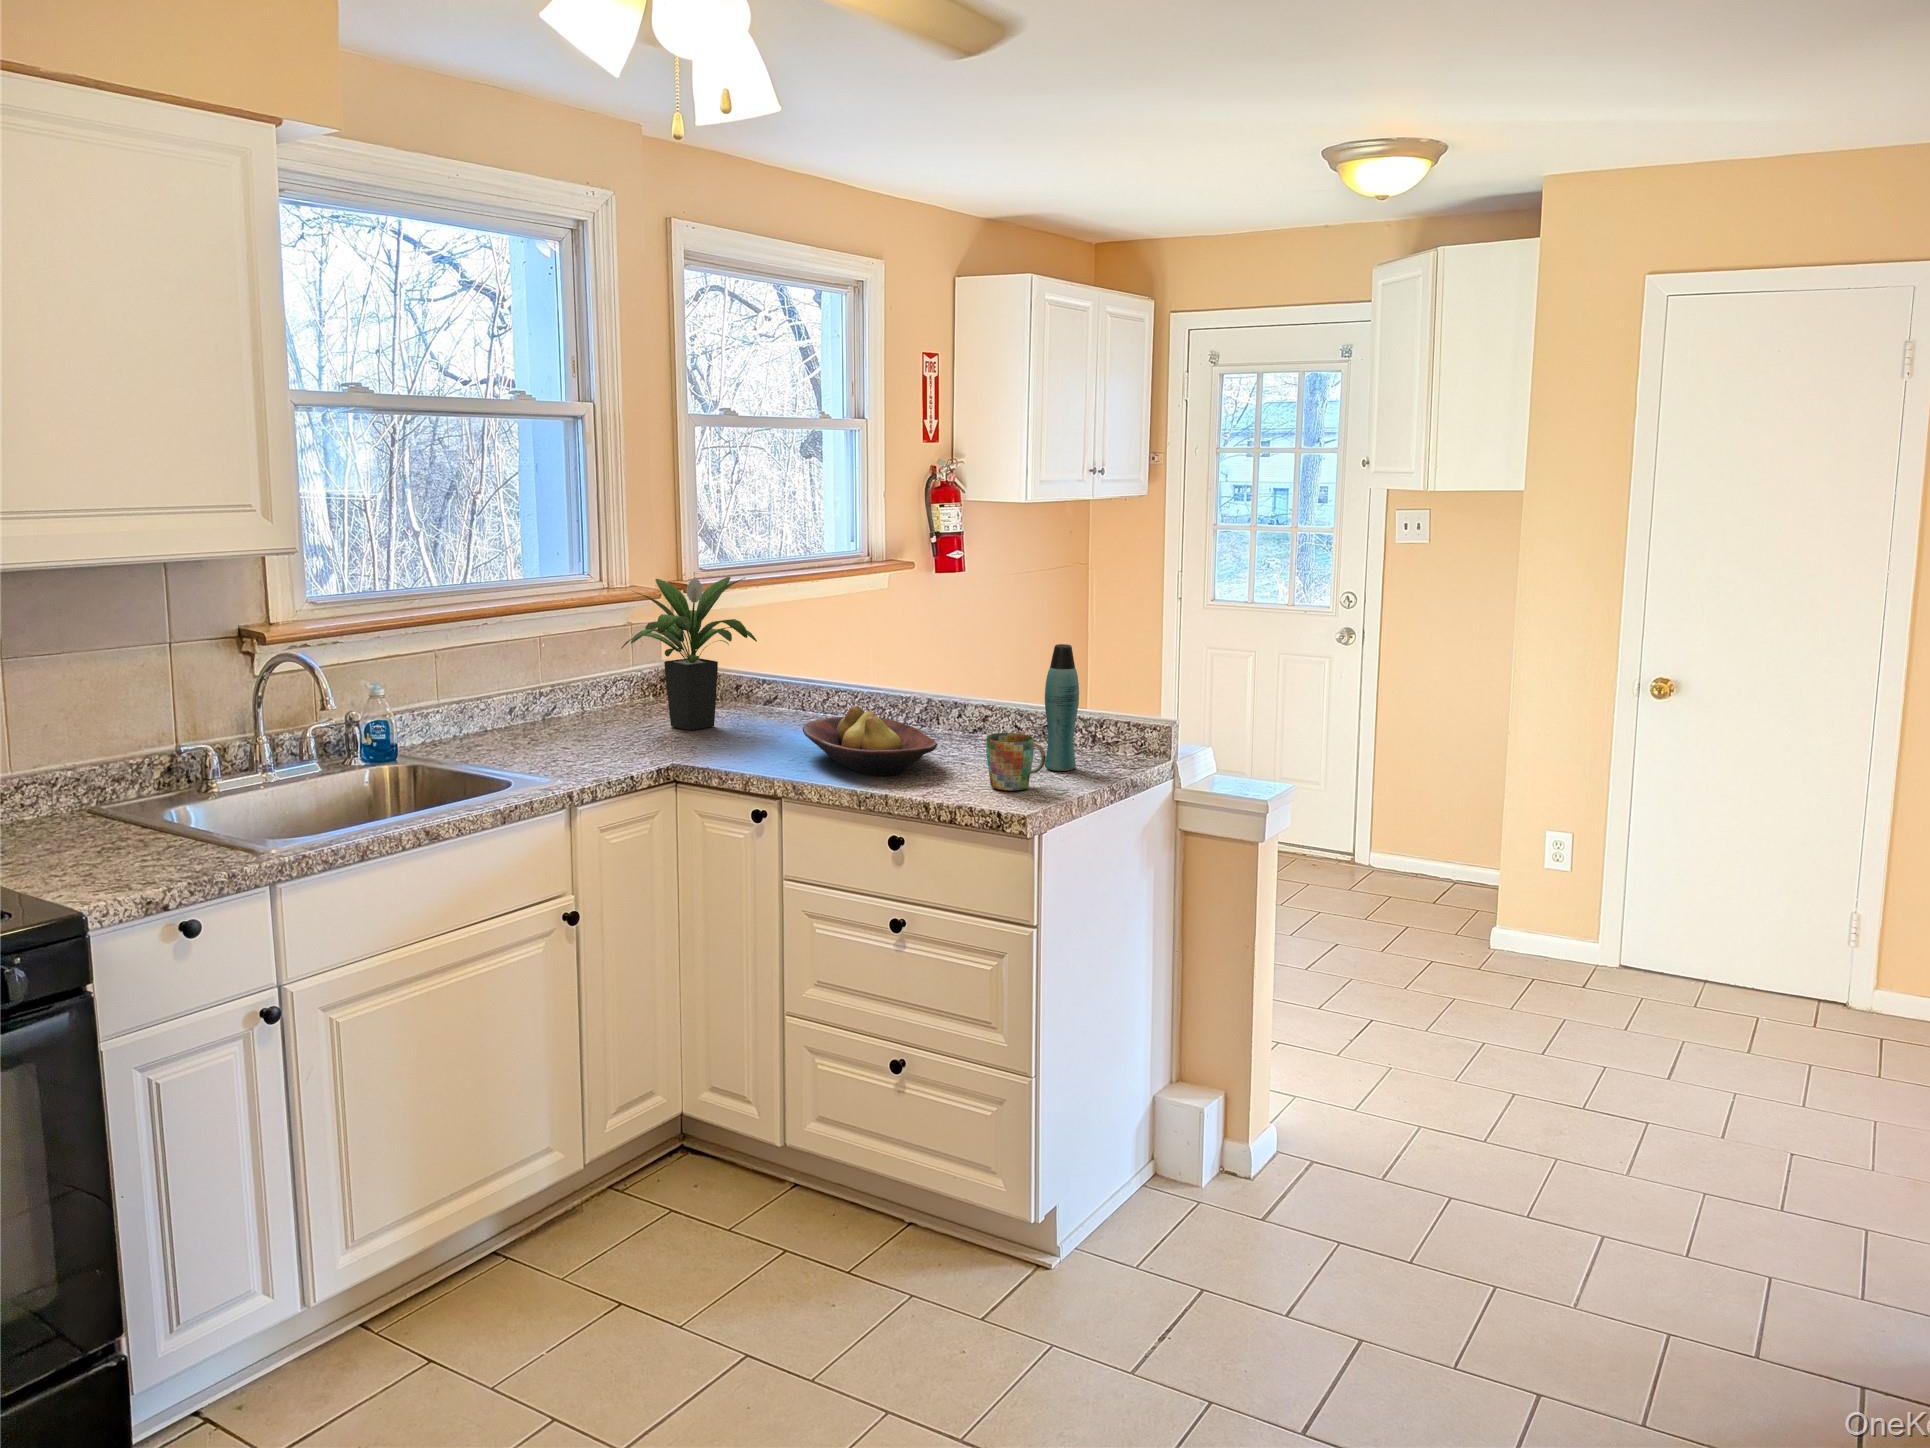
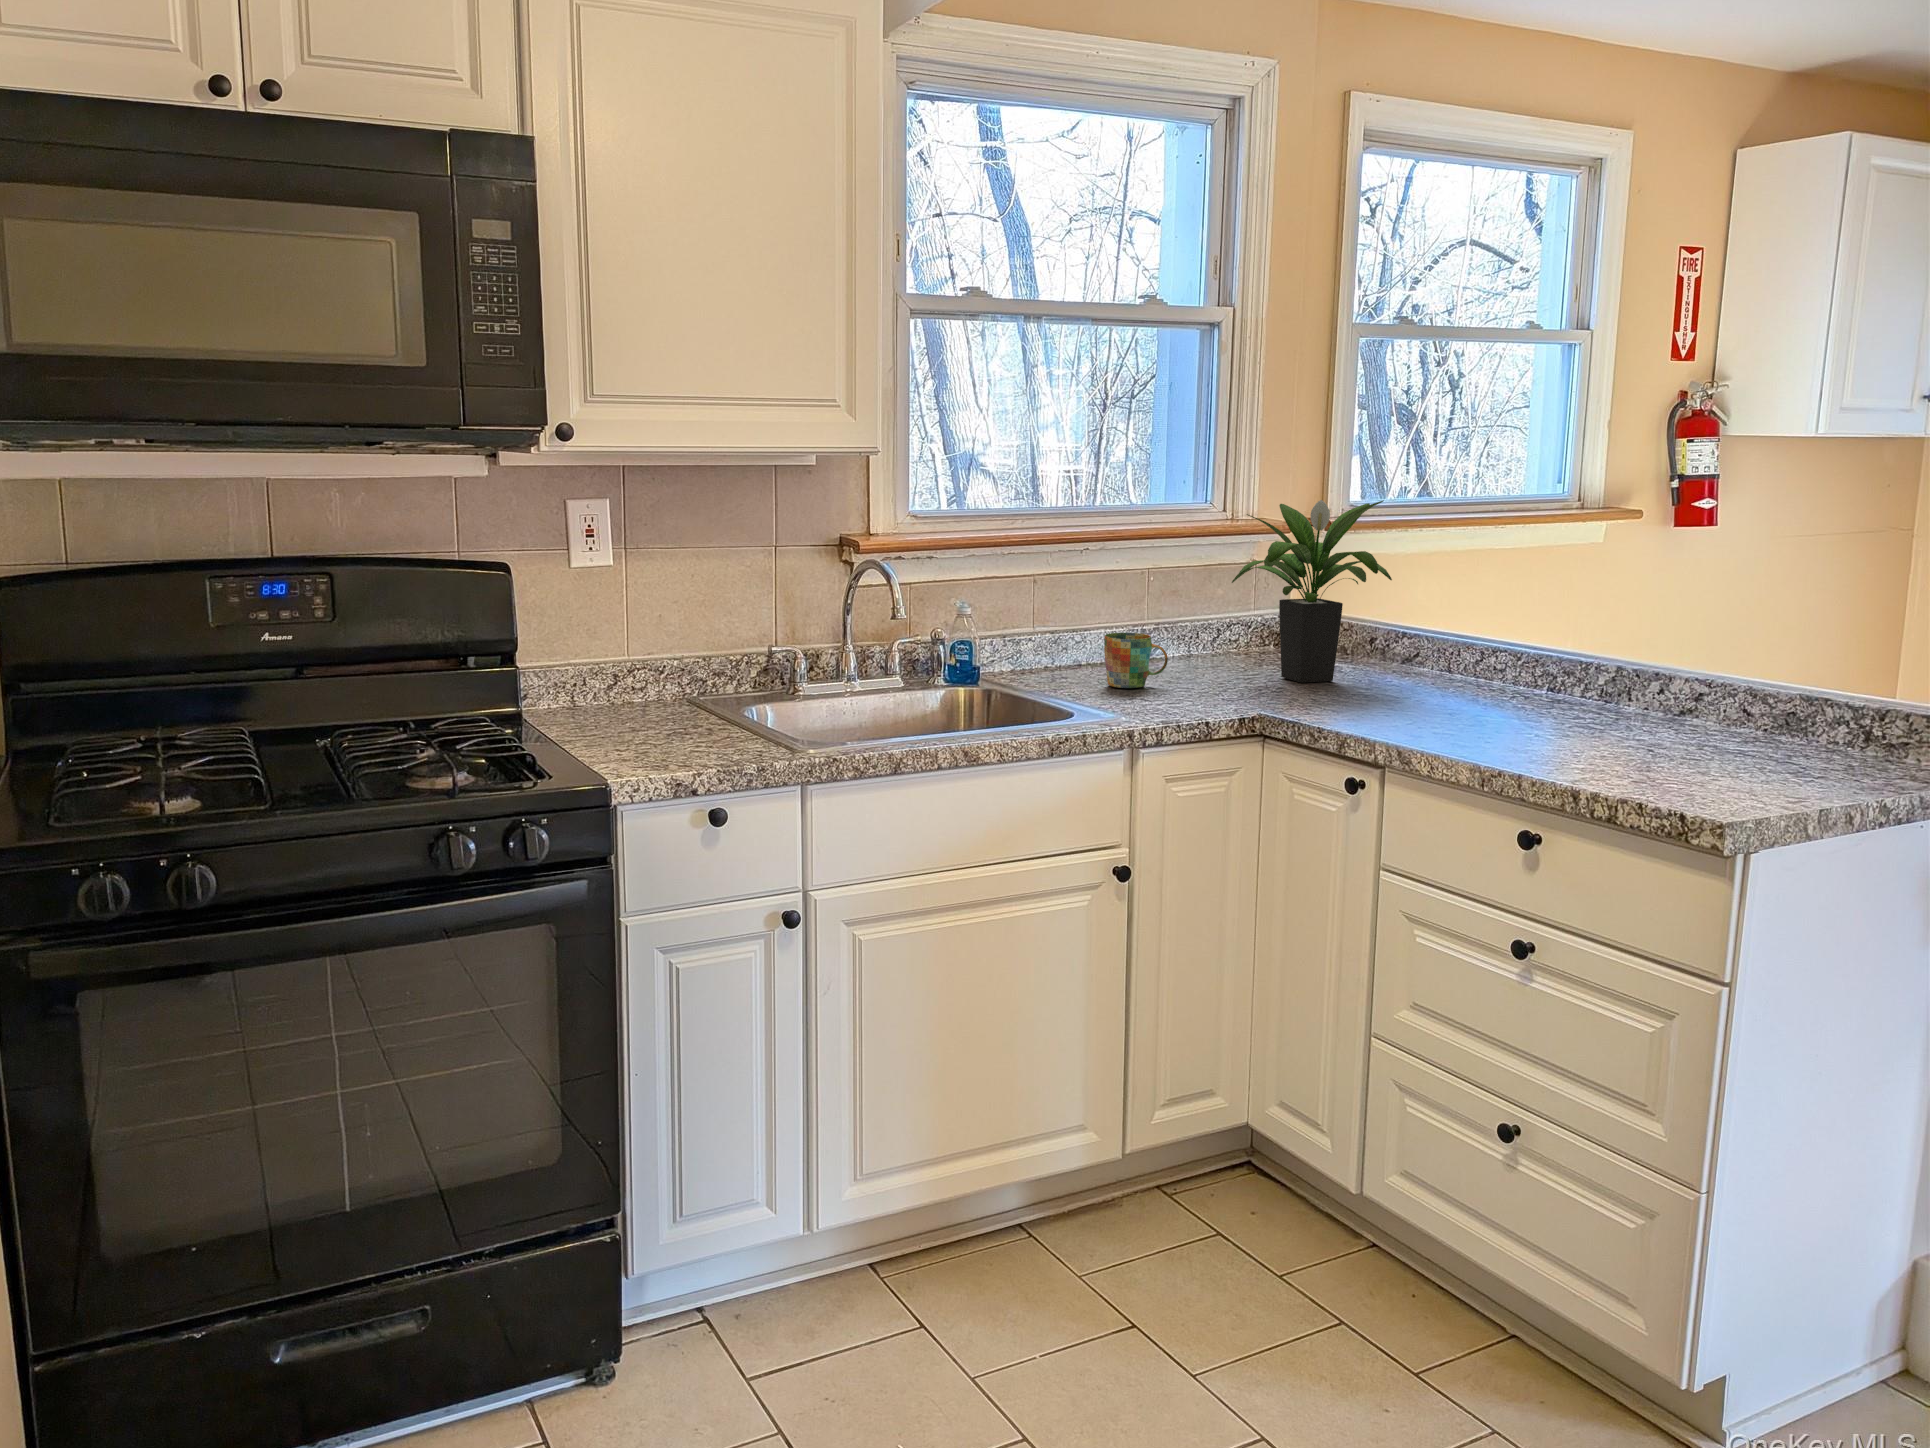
bottle: present [1045,644,1079,771] -> none [1775,589,1843,772]
fruit bowl: present [803,706,937,776] -> none [1428,661,1609,752]
mug: present [986,733,1046,791] -> present [1104,633,1168,688]

